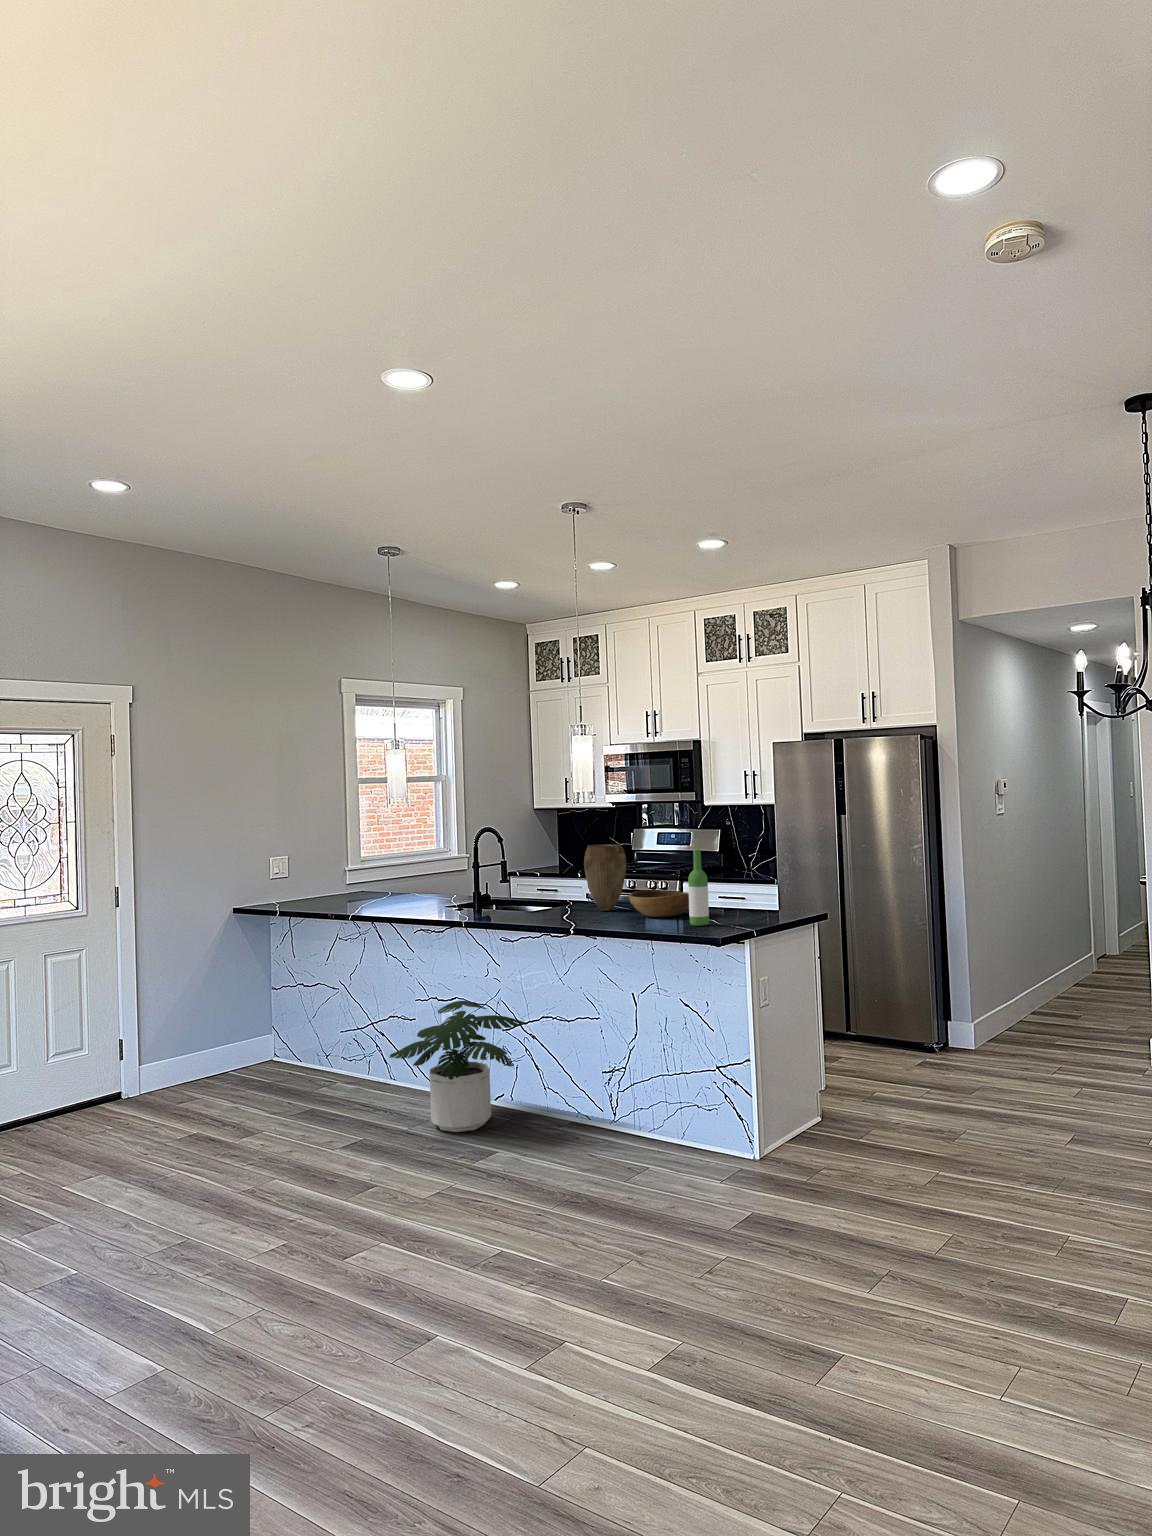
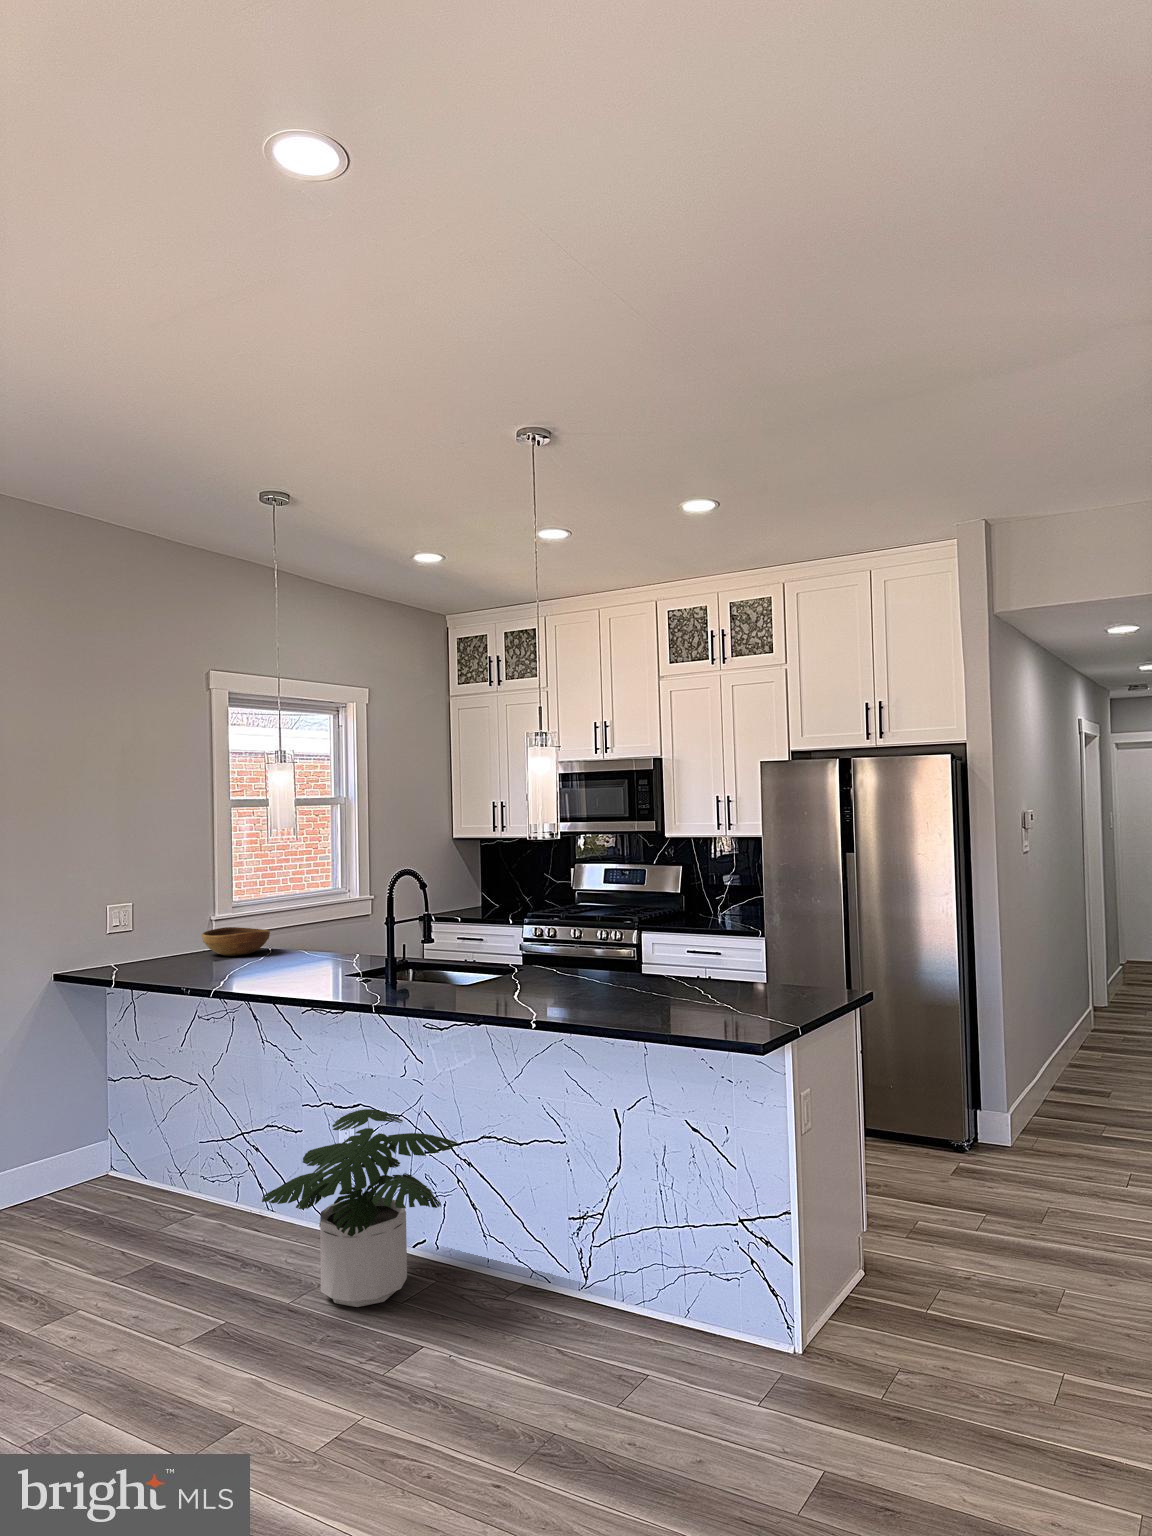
vase: present [584,845,626,911] -> none [538,892,595,982]
wine bottle: present [688,850,709,926] -> none [697,905,725,1013]
bowl: present [629,890,689,917] -> present [202,927,270,956]

